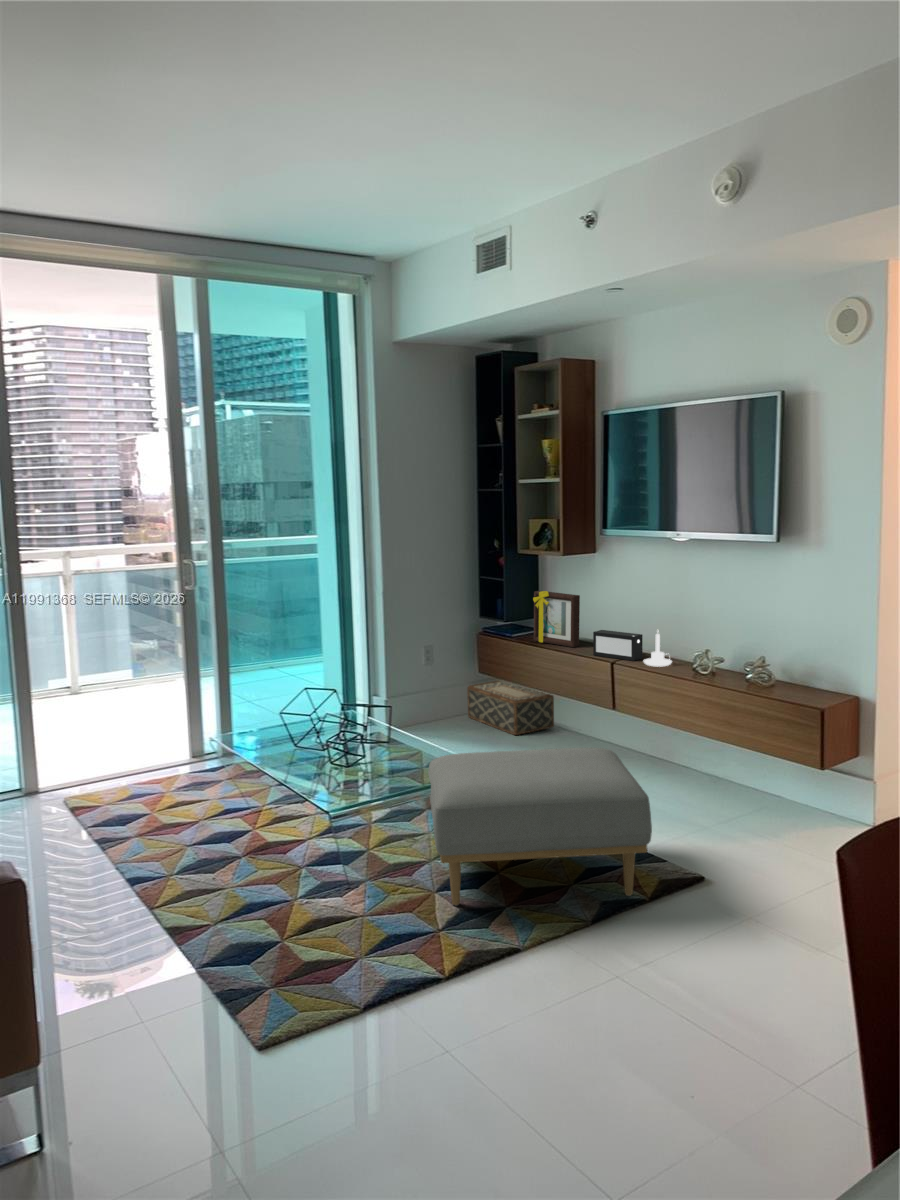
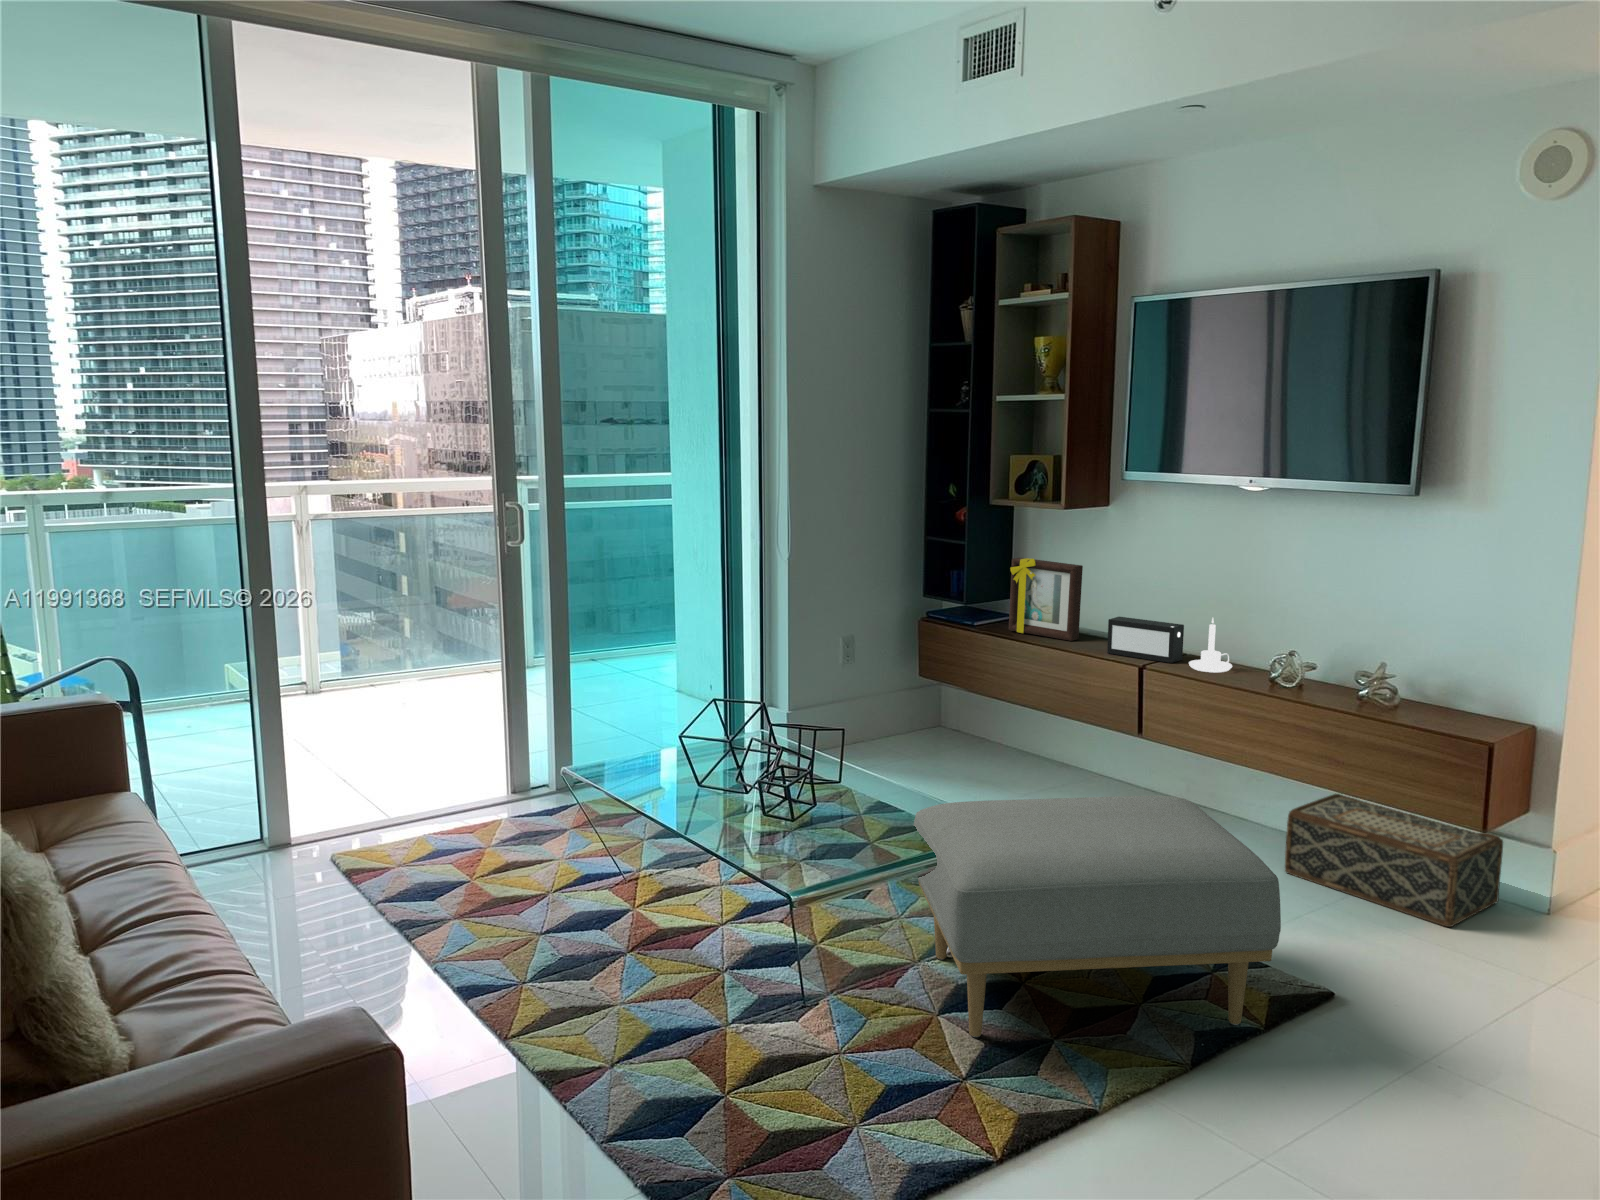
woven basket: present [467,681,554,735] -> present [1285,793,1503,927]

